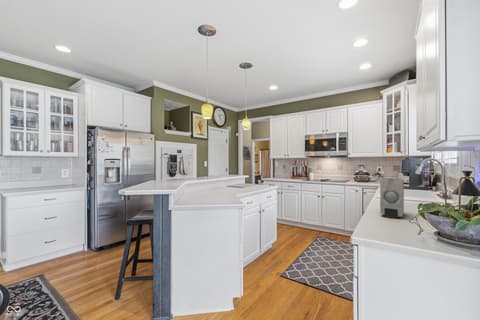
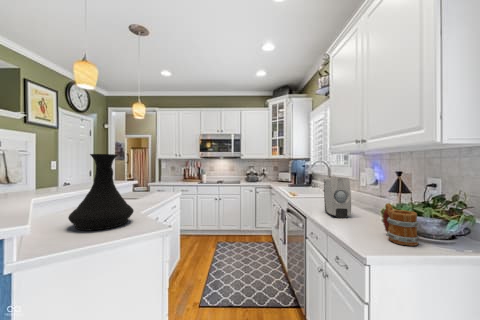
vase: none [195,159,226,201] -> present [68,154,134,231]
mug: none [396,204,425,242] -> present [383,203,419,246]

